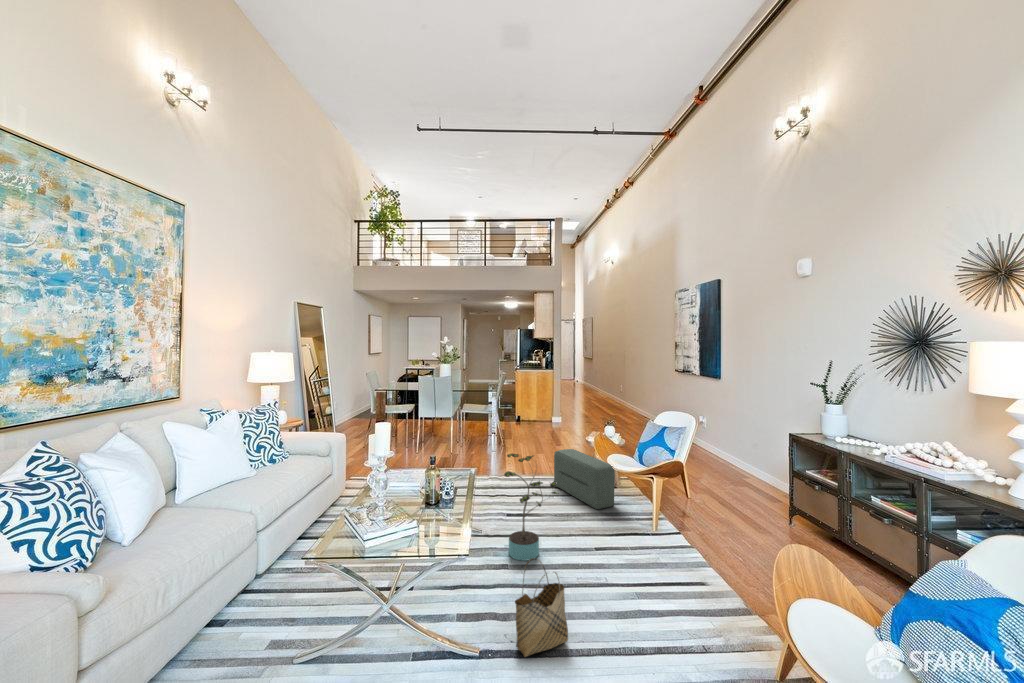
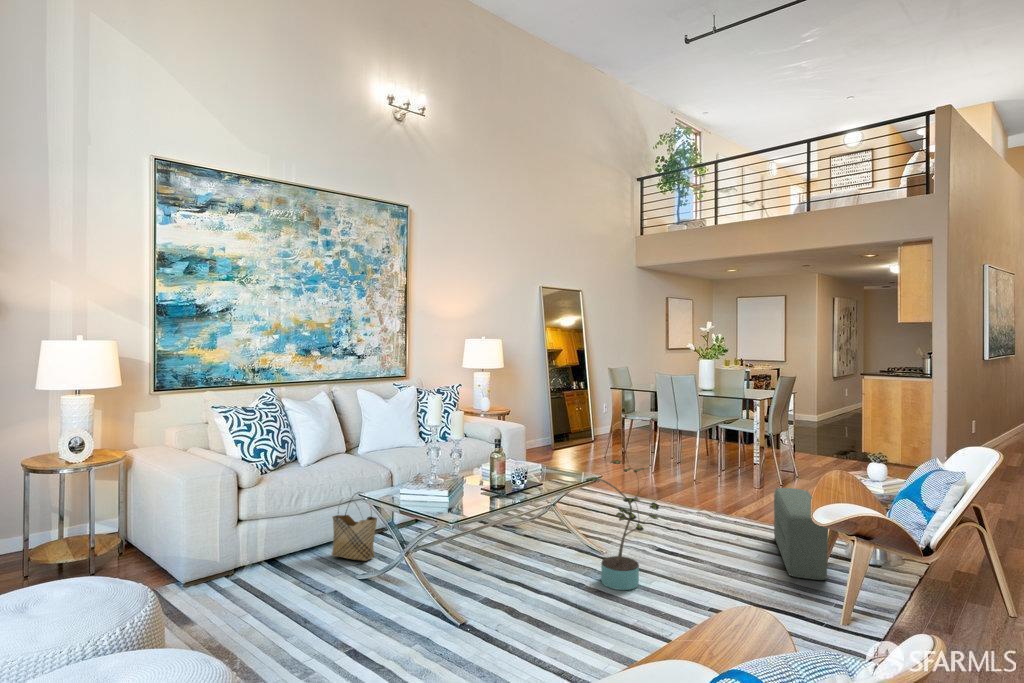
woven basket: present [515,558,568,657] -> present [332,492,377,561]

